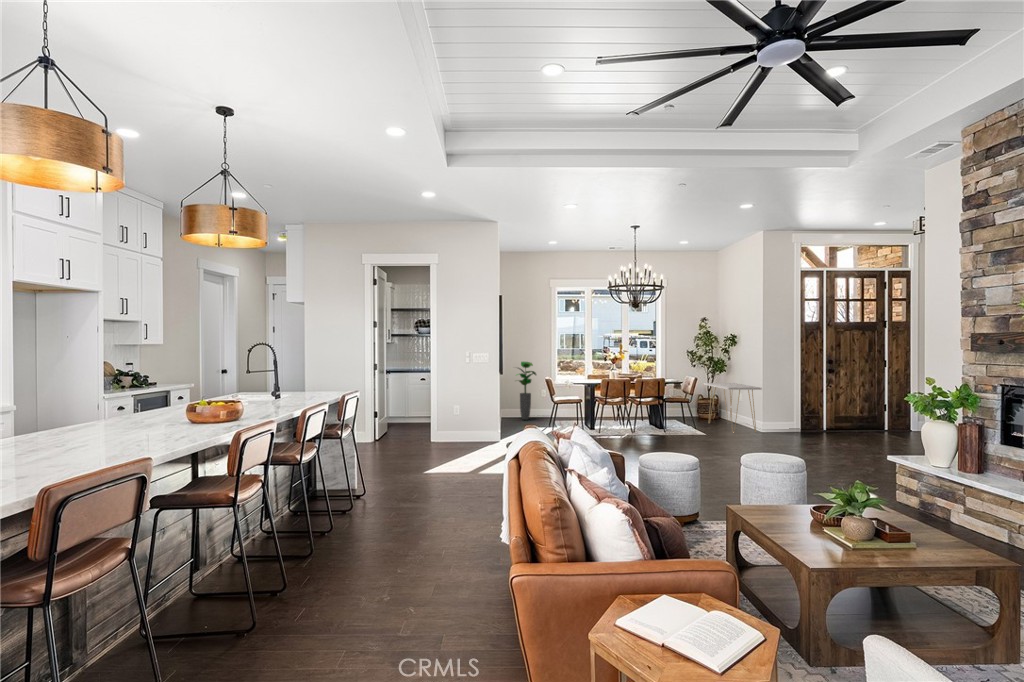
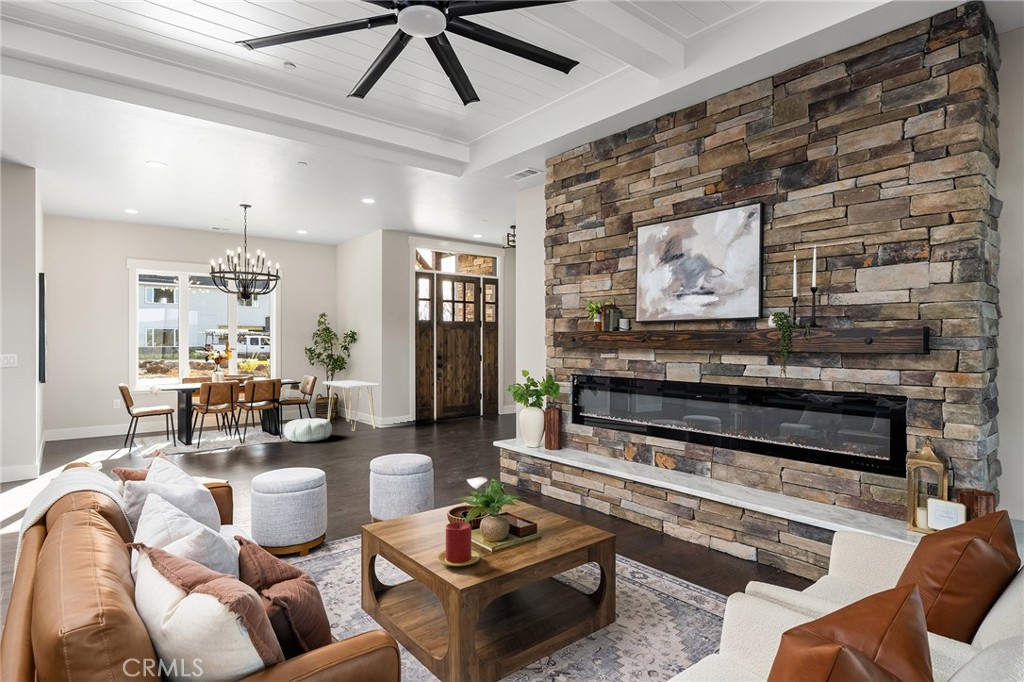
potted plant: present [517,362,536,420] -> none [69,365,109,440]
pouf: none [667,416,712,438] -> present [284,418,332,442]
candle: none [794,511,839,551] -> present [437,522,480,566]

